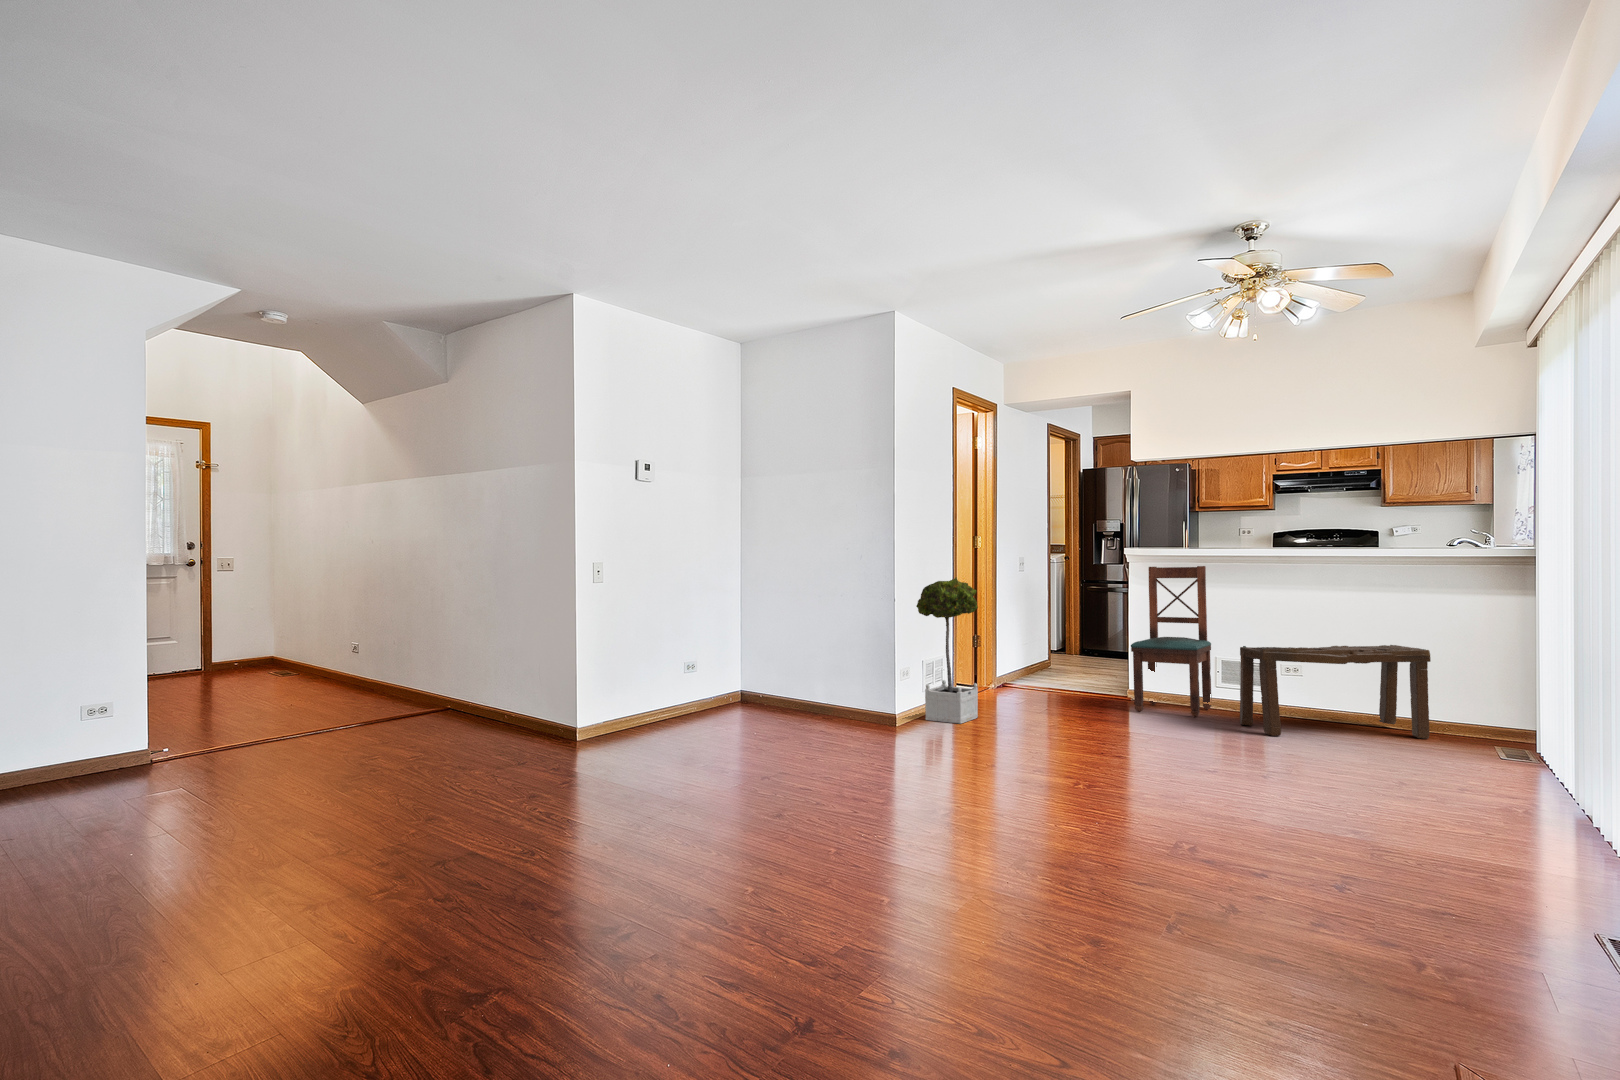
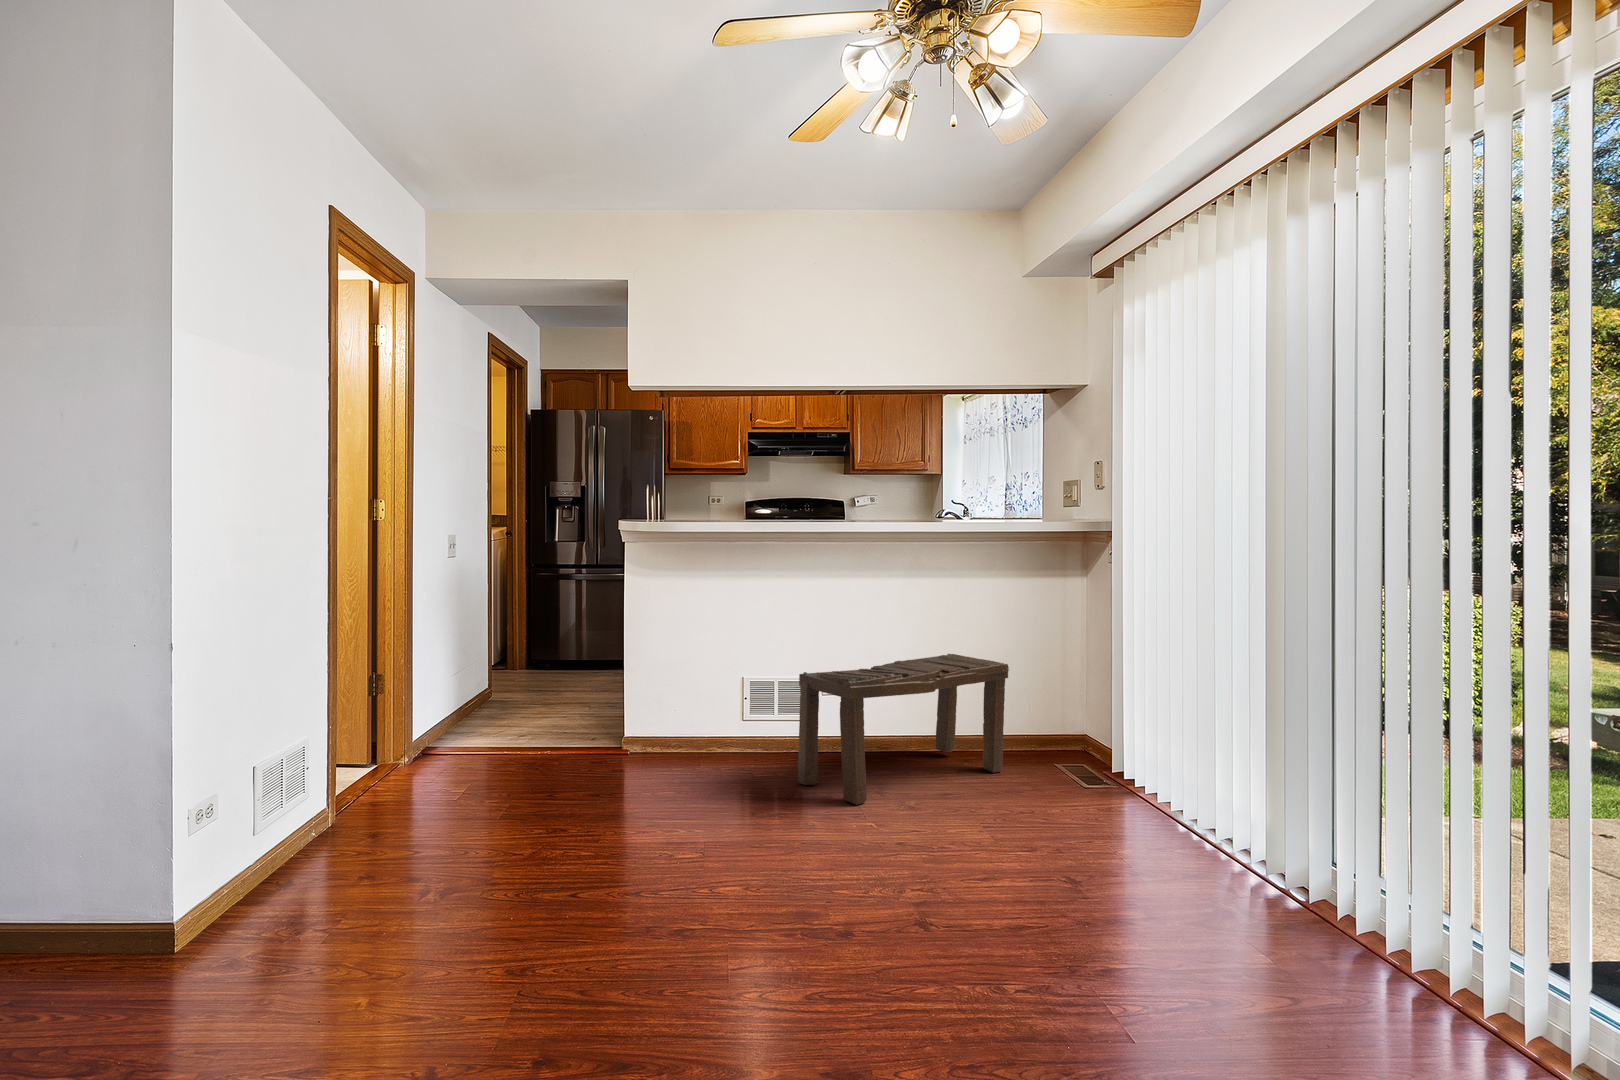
dining chair: present [1131,566,1211,717] -> none [646,555,743,779]
potted tree: present [916,577,978,724] -> none [250,593,394,895]

